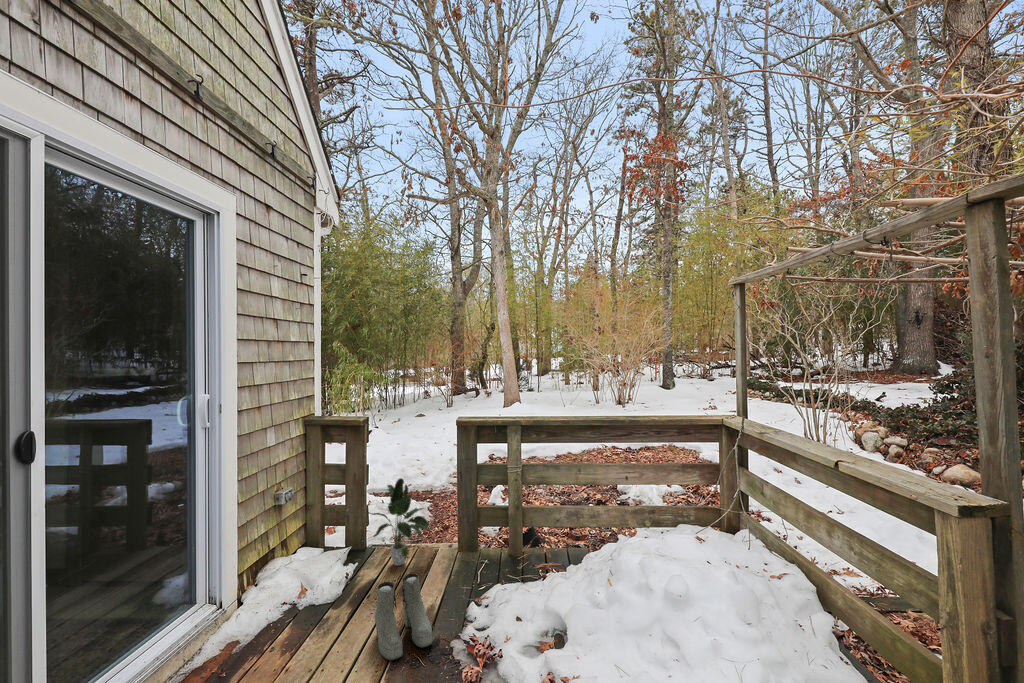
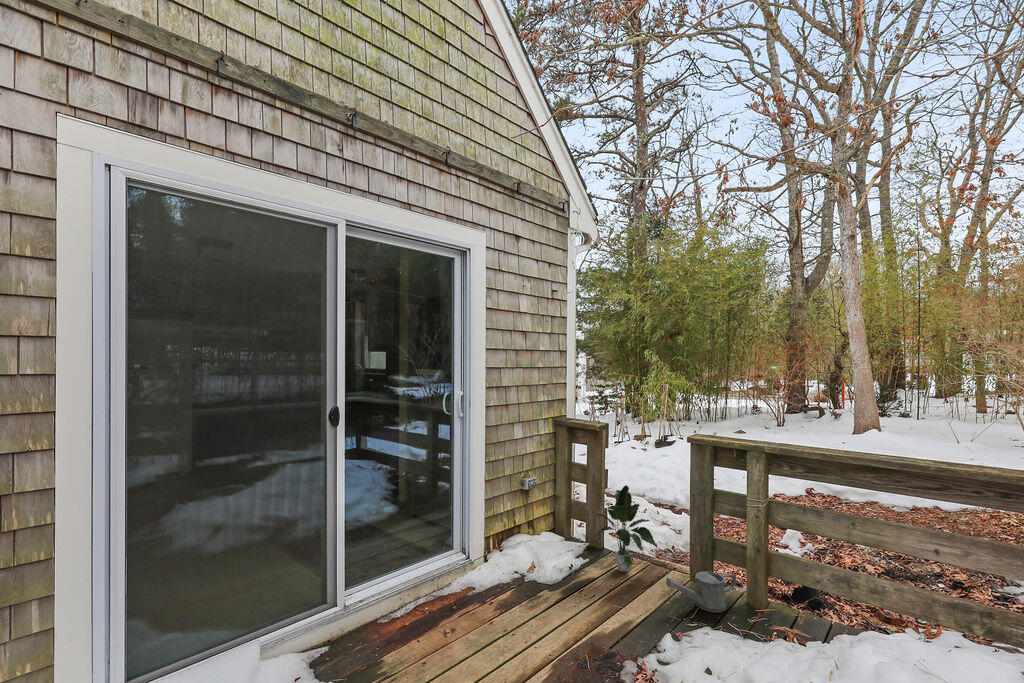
watering can: none [456,537,505,575] -> present [666,571,736,613]
boots: present [375,574,432,660] -> none [561,578,613,655]

